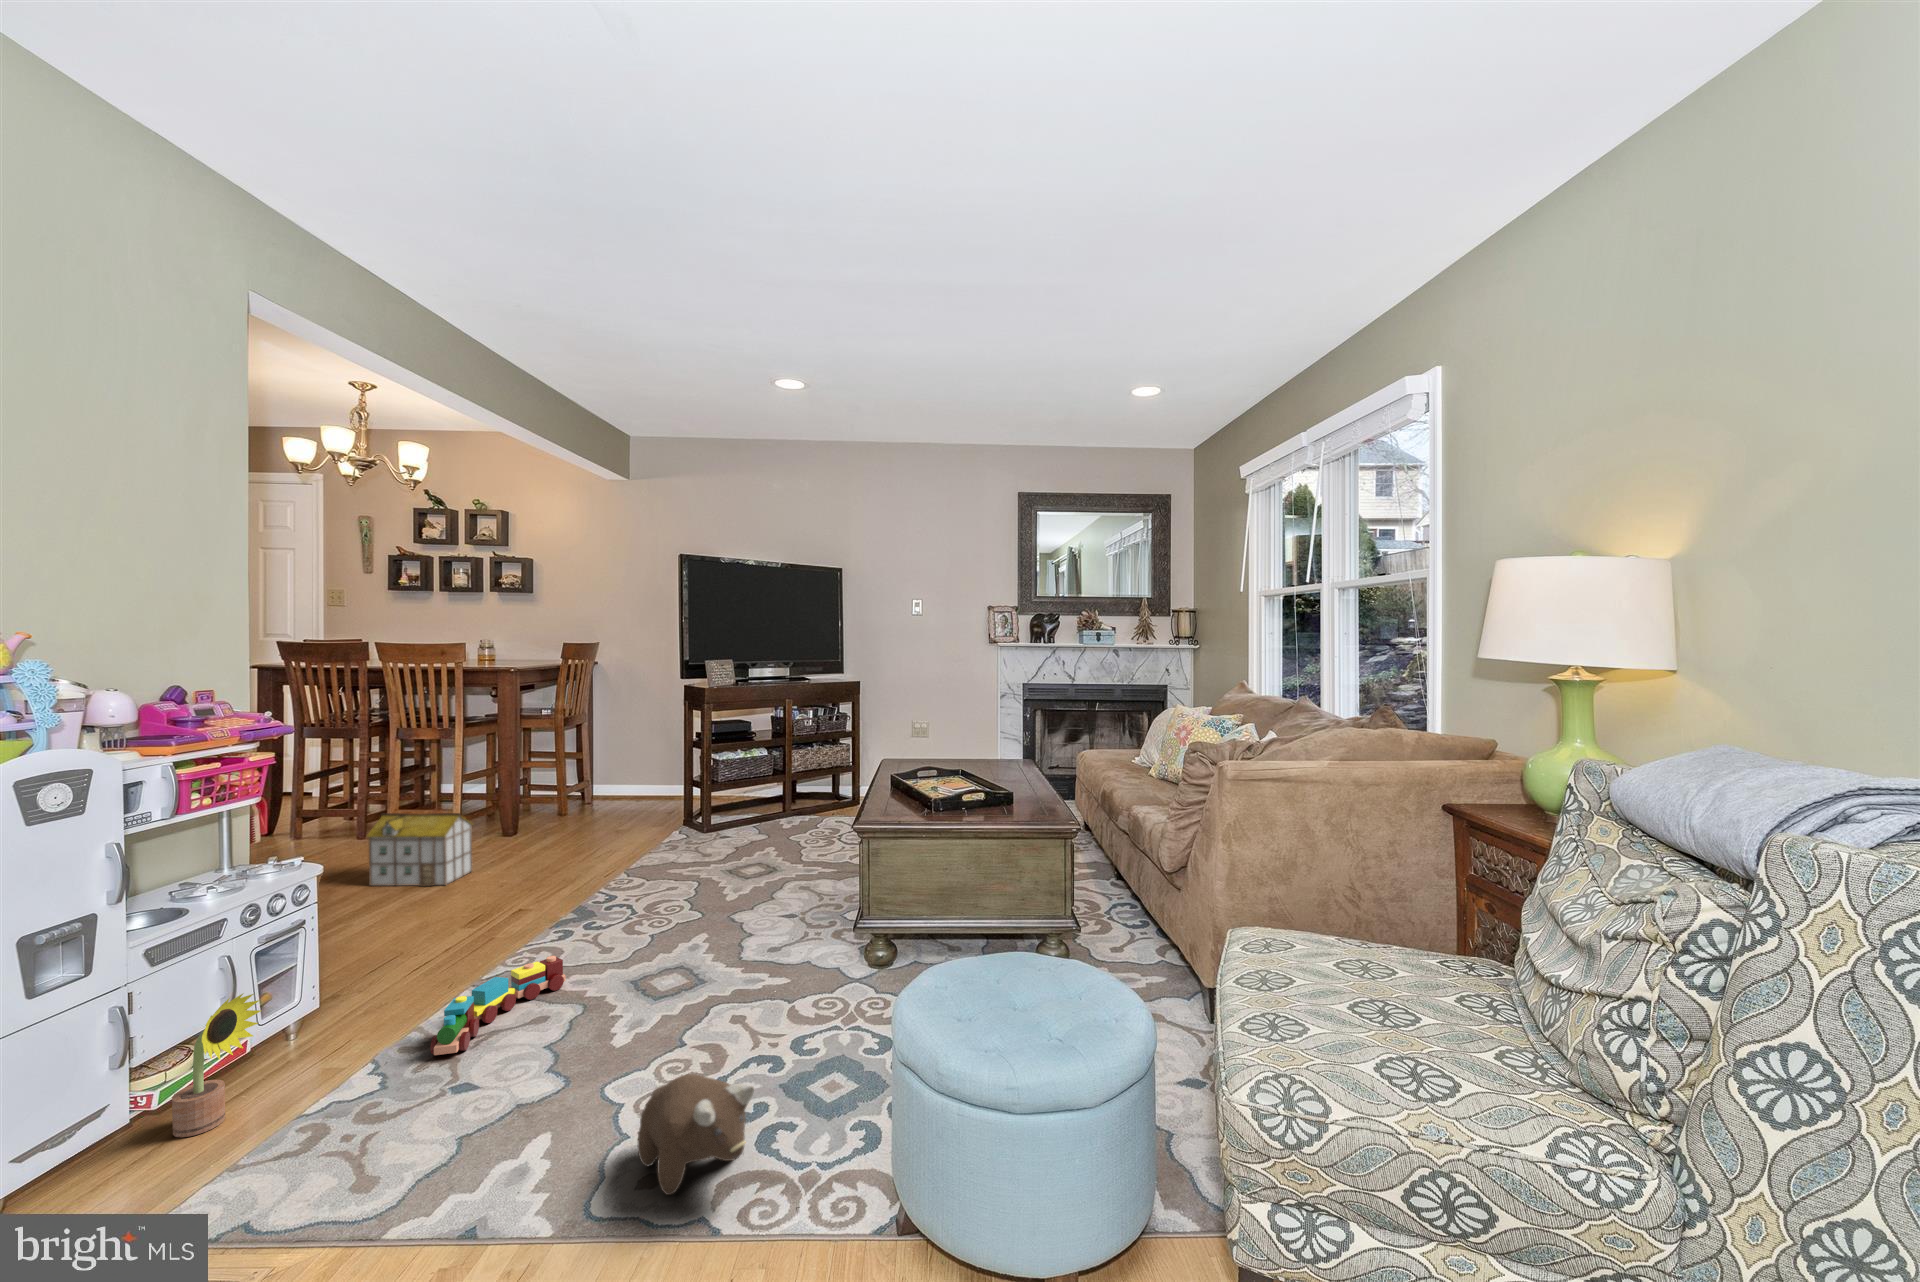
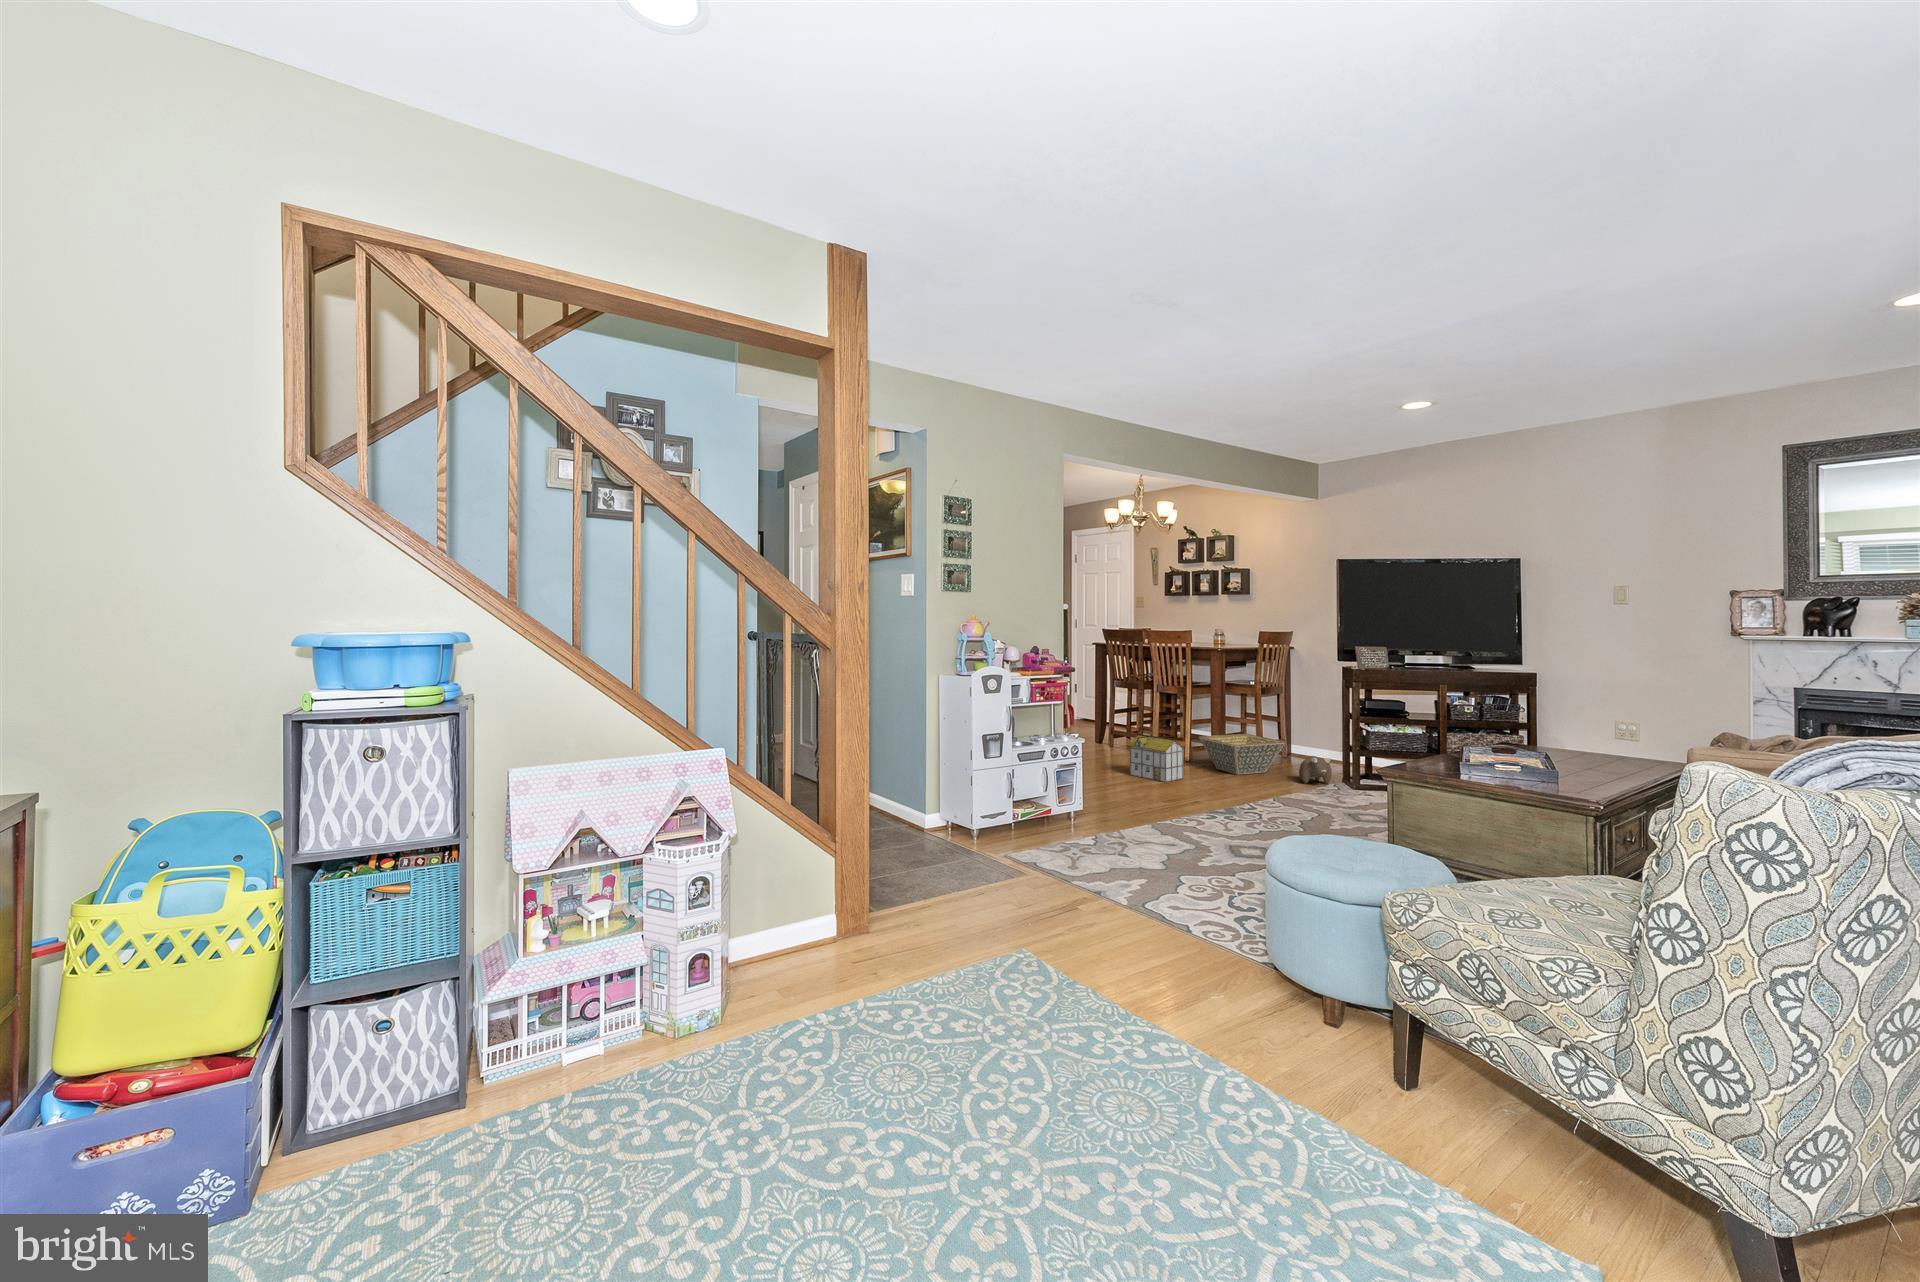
basket: none [482,783,614,846] -> present [1199,734,1286,775]
toy train: present [430,956,565,1055] -> none [1116,816,1192,844]
decorative plant: present [172,994,261,1137] -> none [1023,784,1052,839]
plush toy: present [638,1074,754,1195] -> present [1299,756,1332,784]

